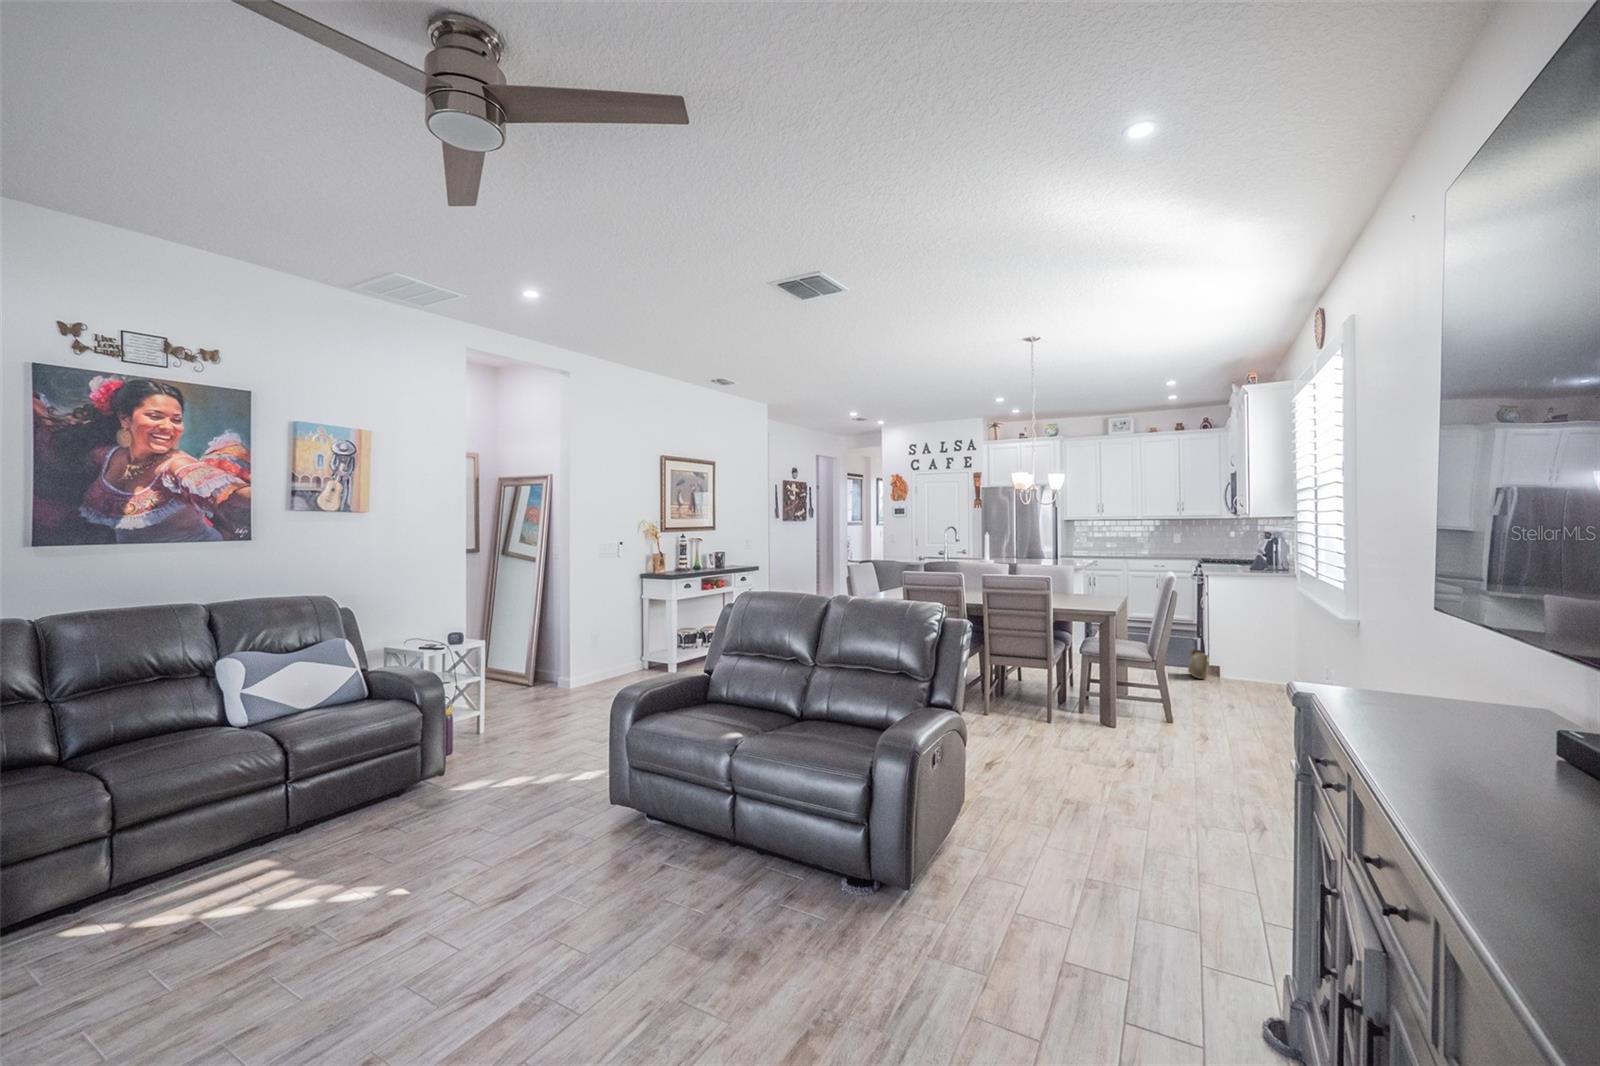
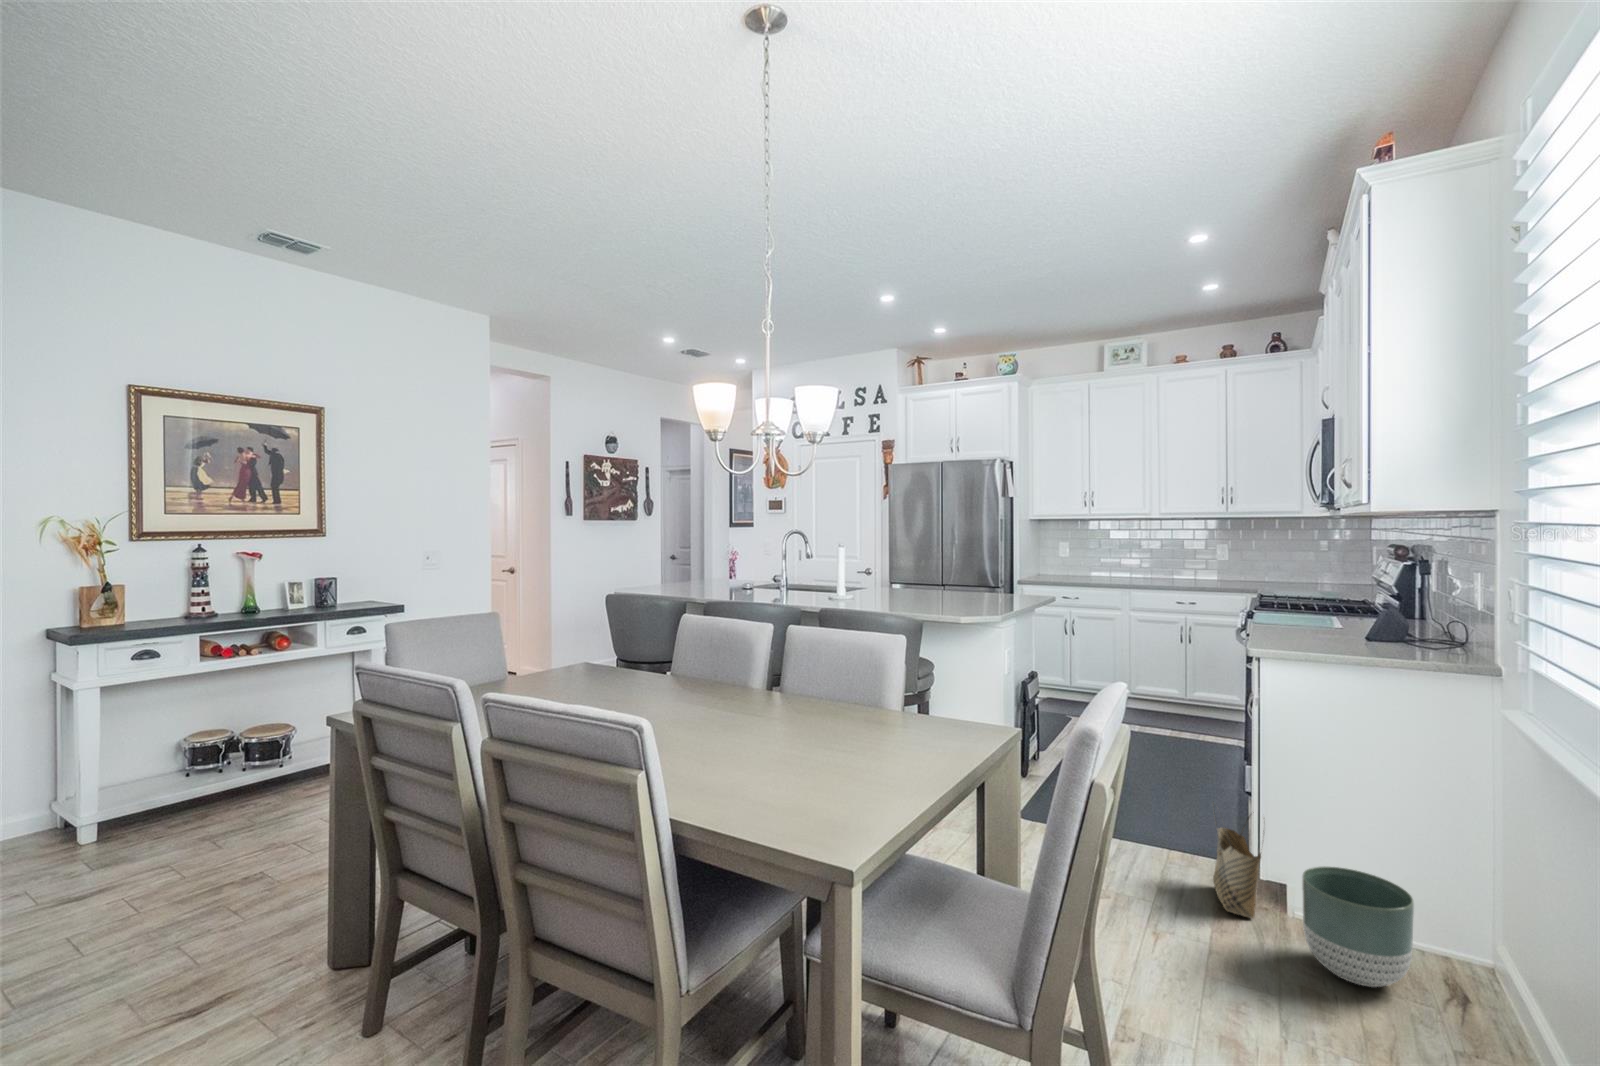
planter: none [1226,653,1265,690] -> present [1302,866,1414,987]

